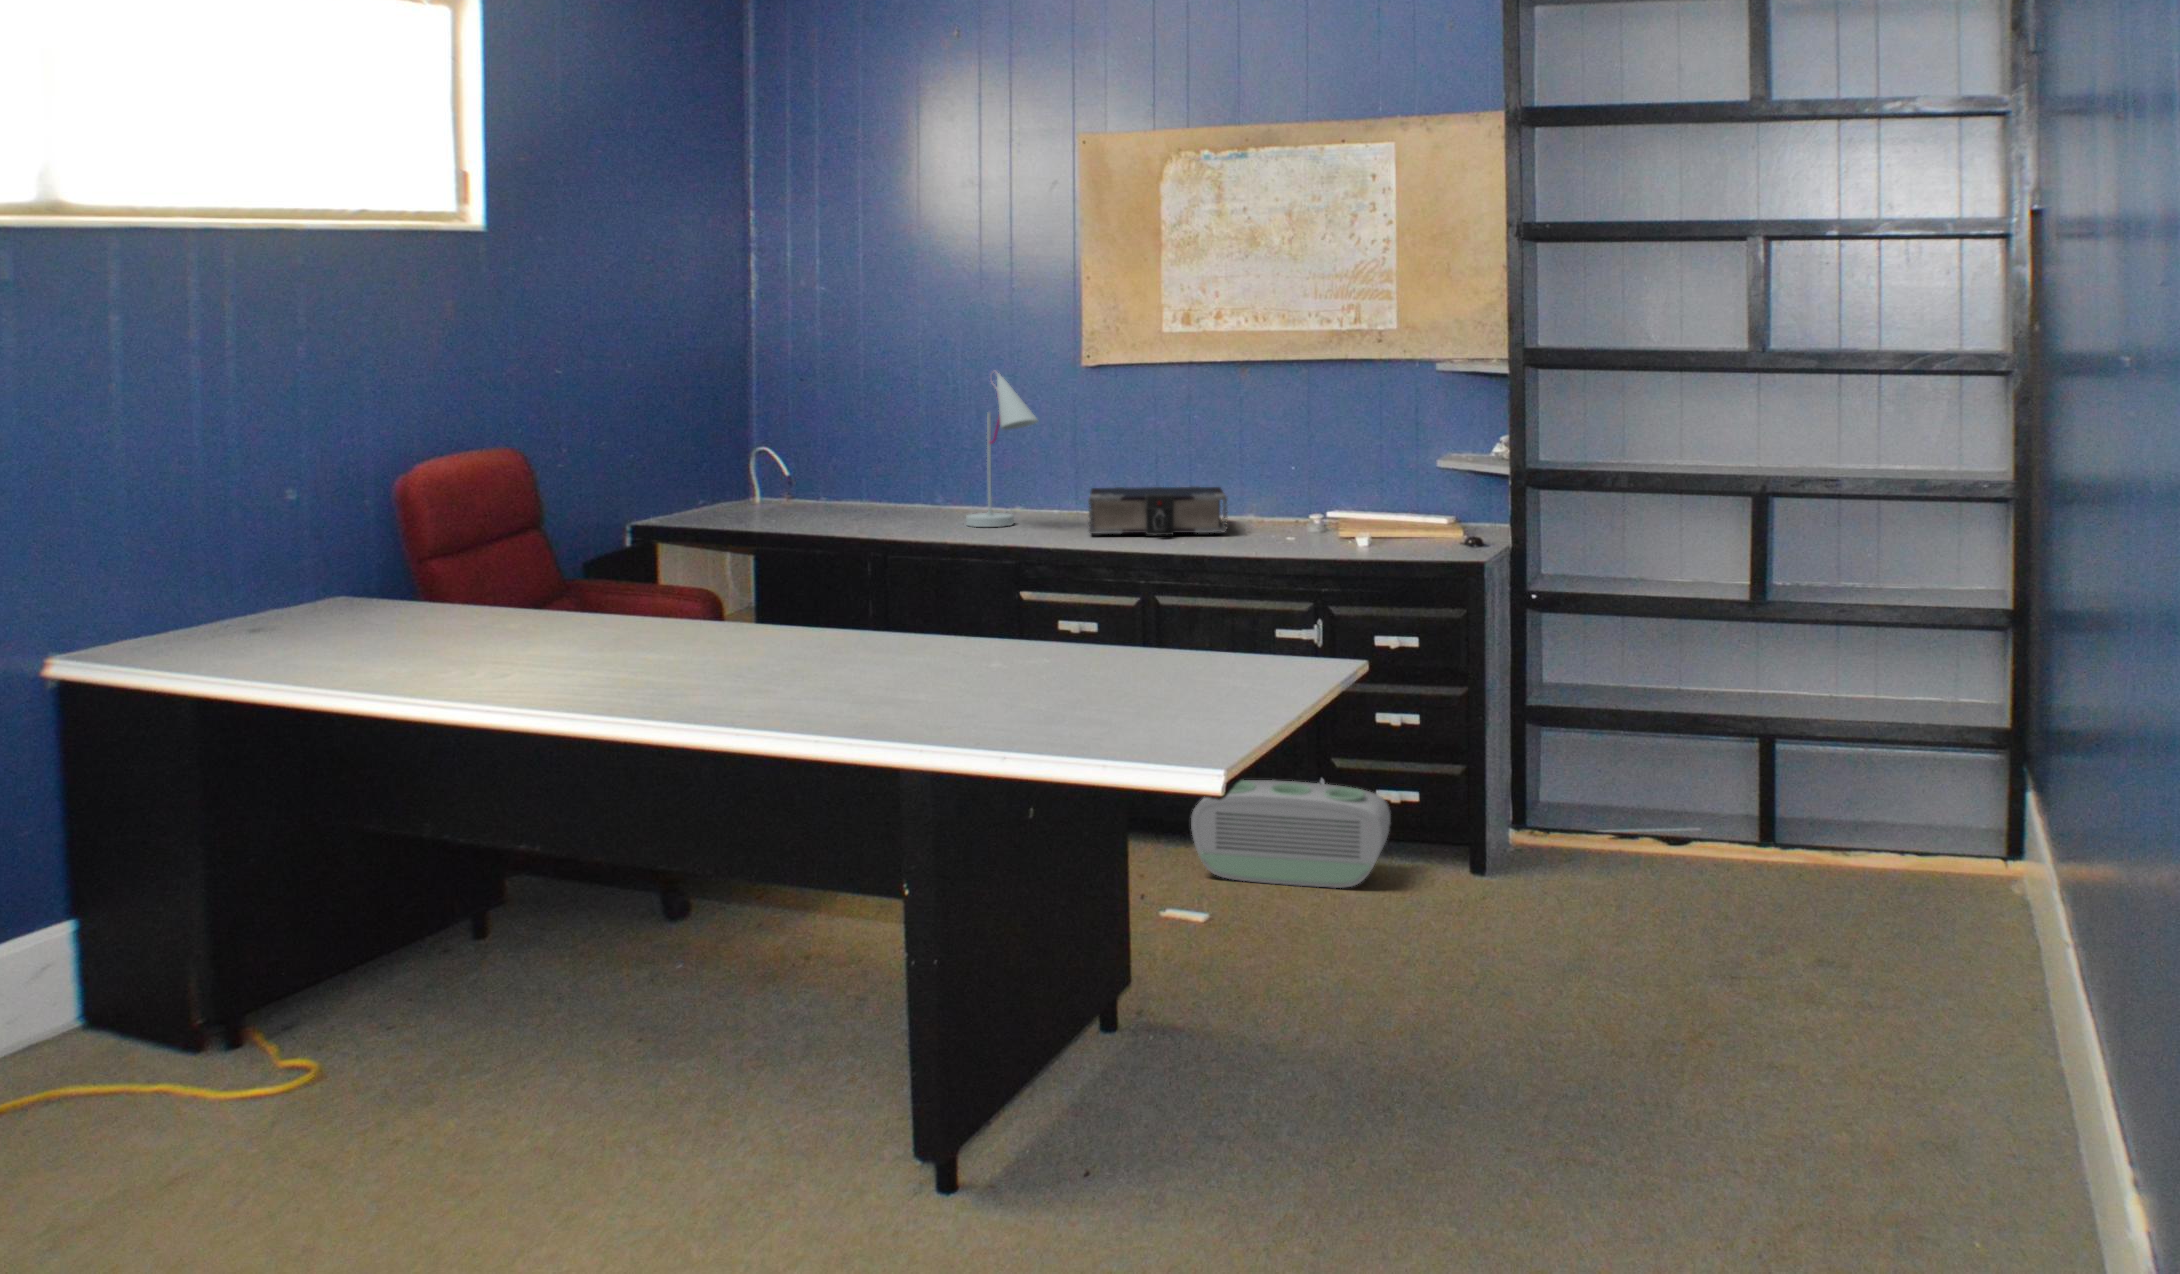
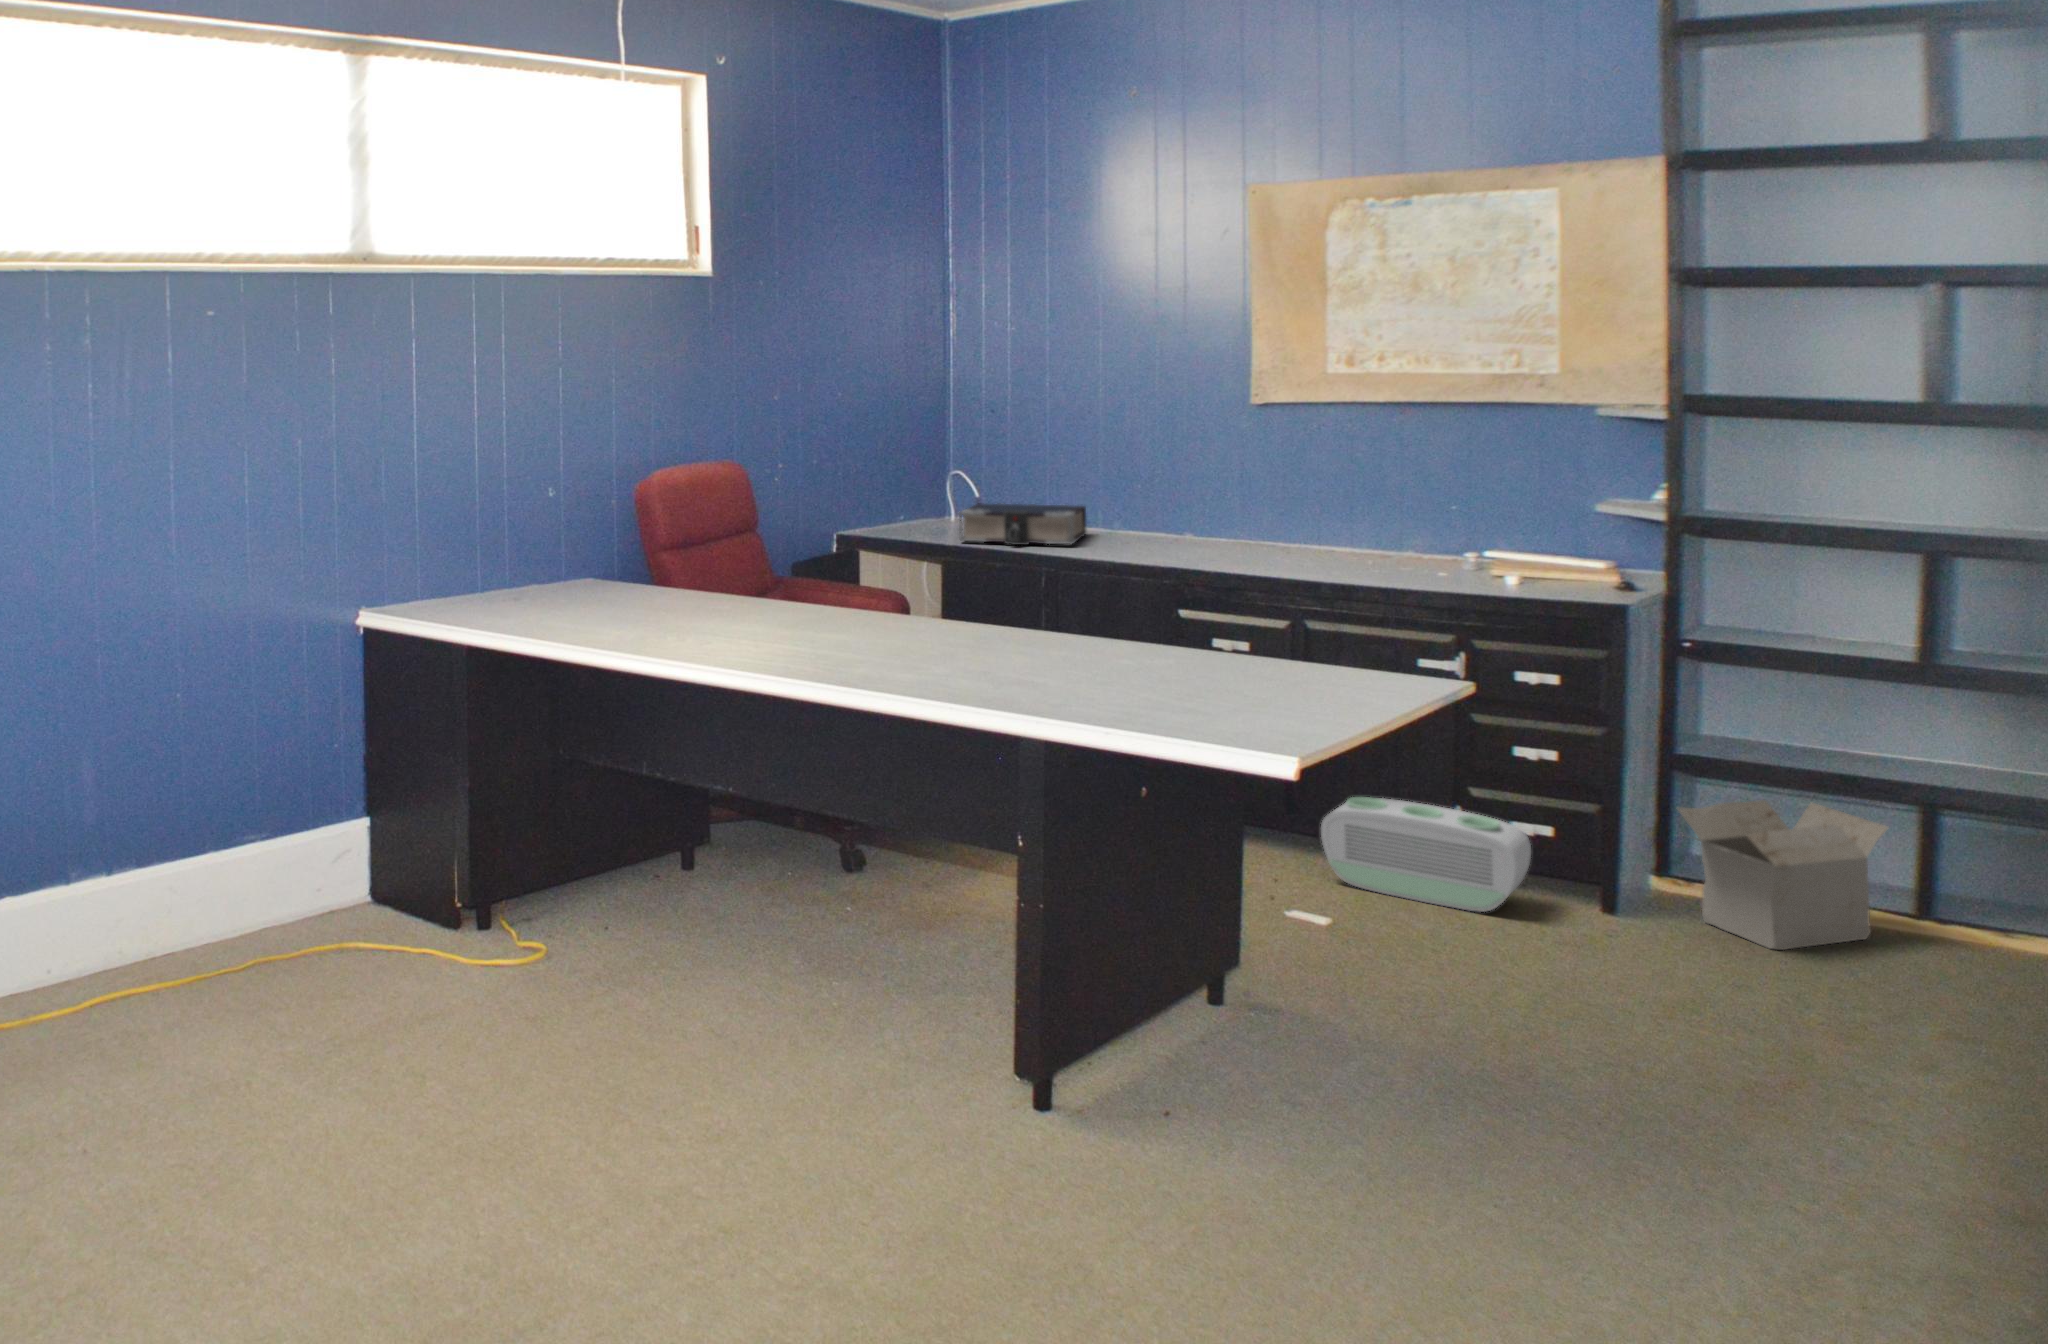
desk lamp: present [966,372,1038,527] -> none [1121,414,1185,550]
book: present [1088,486,1228,535] -> present [959,504,1086,545]
cardboard box: none [1512,741,1684,886] -> present [1676,800,1888,950]

